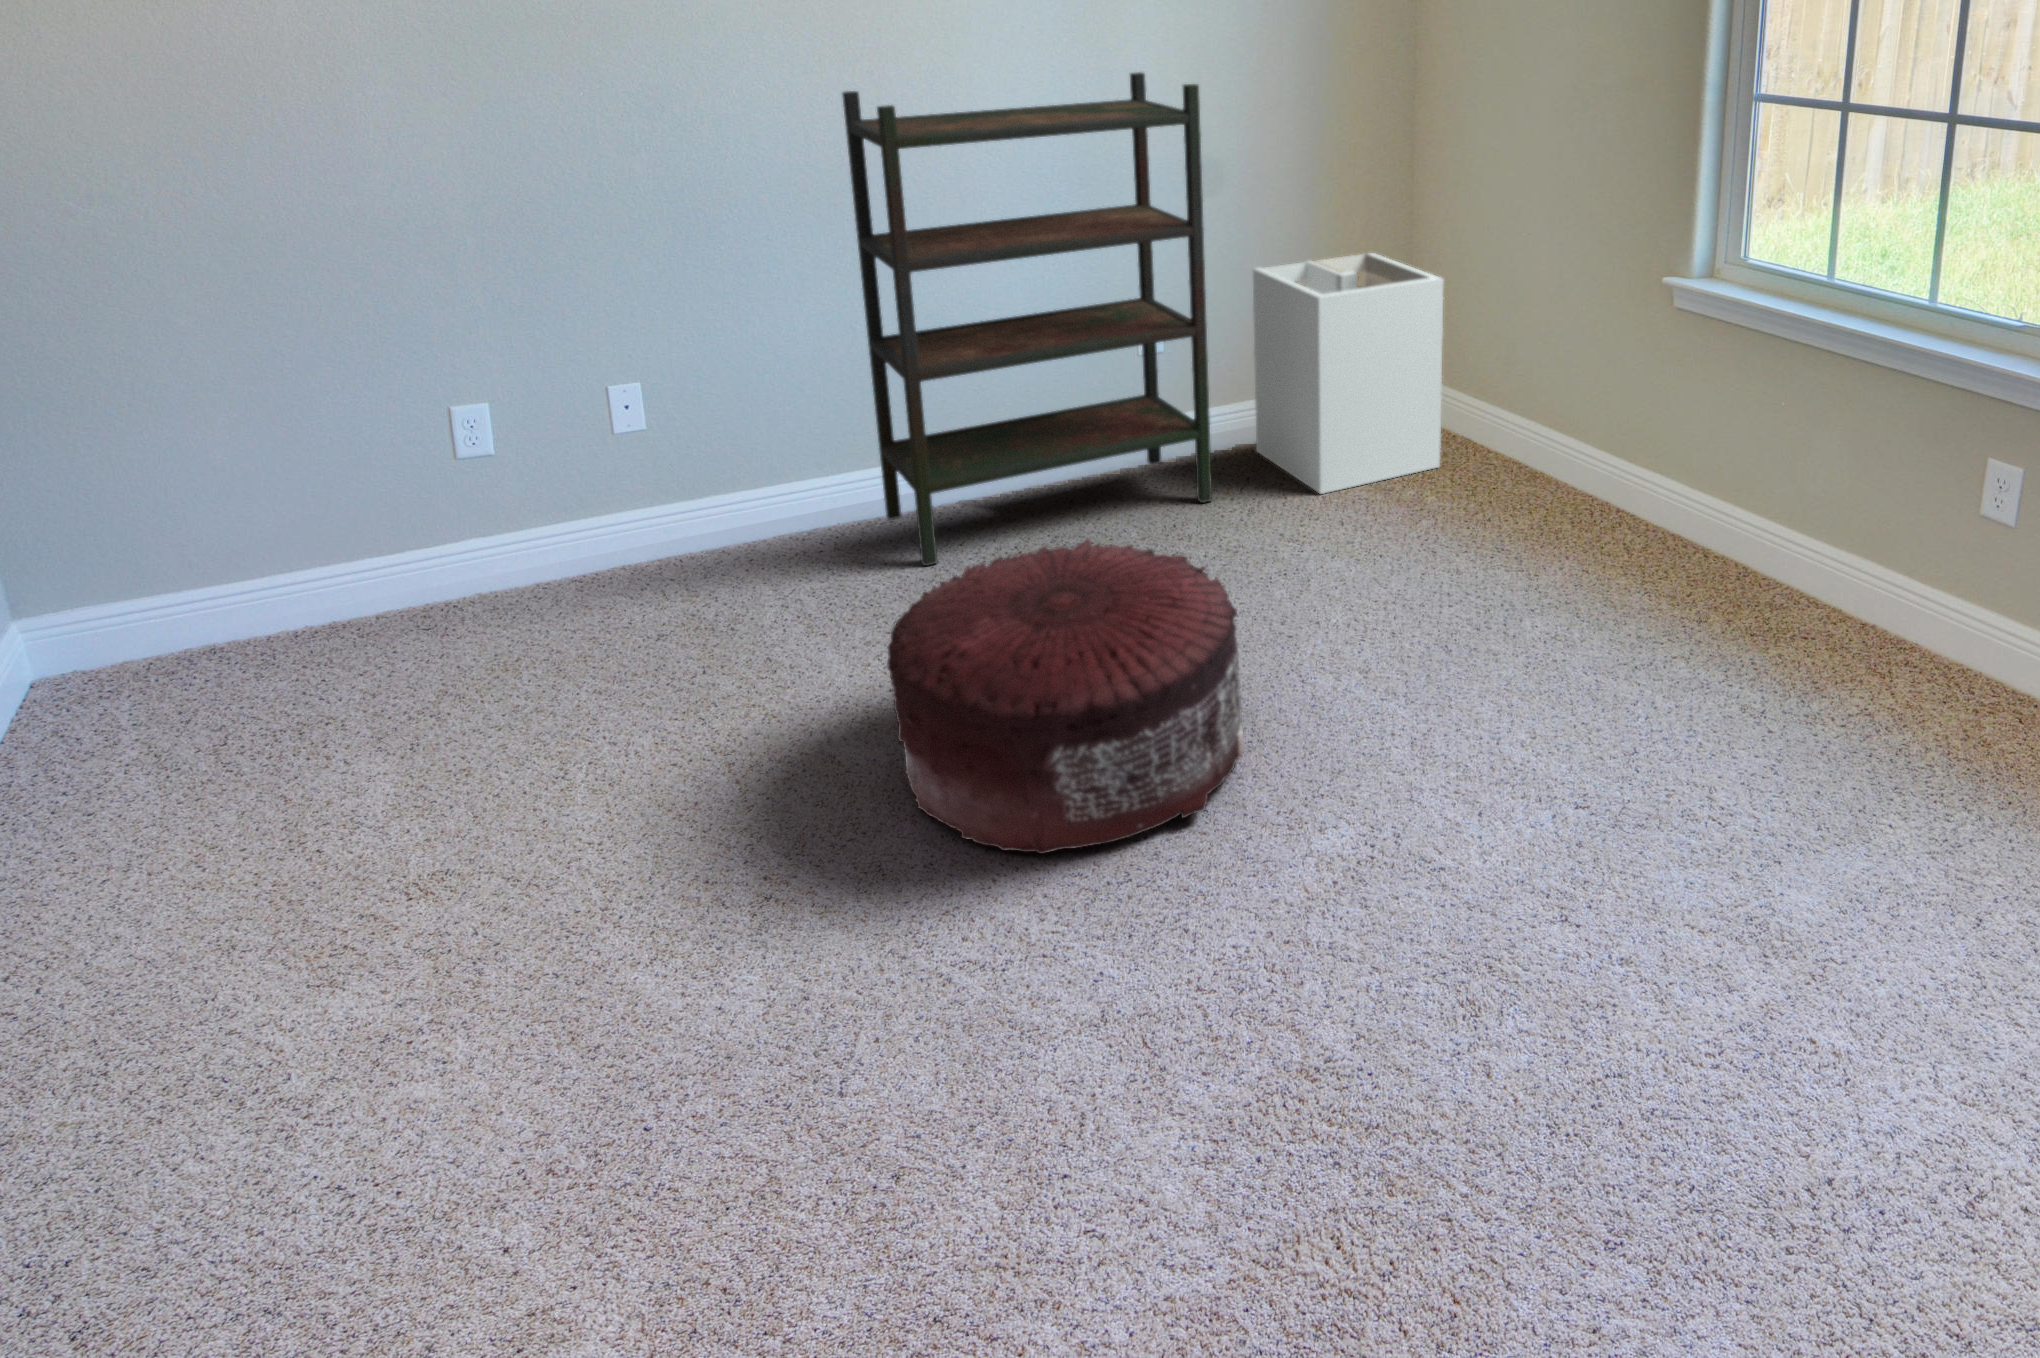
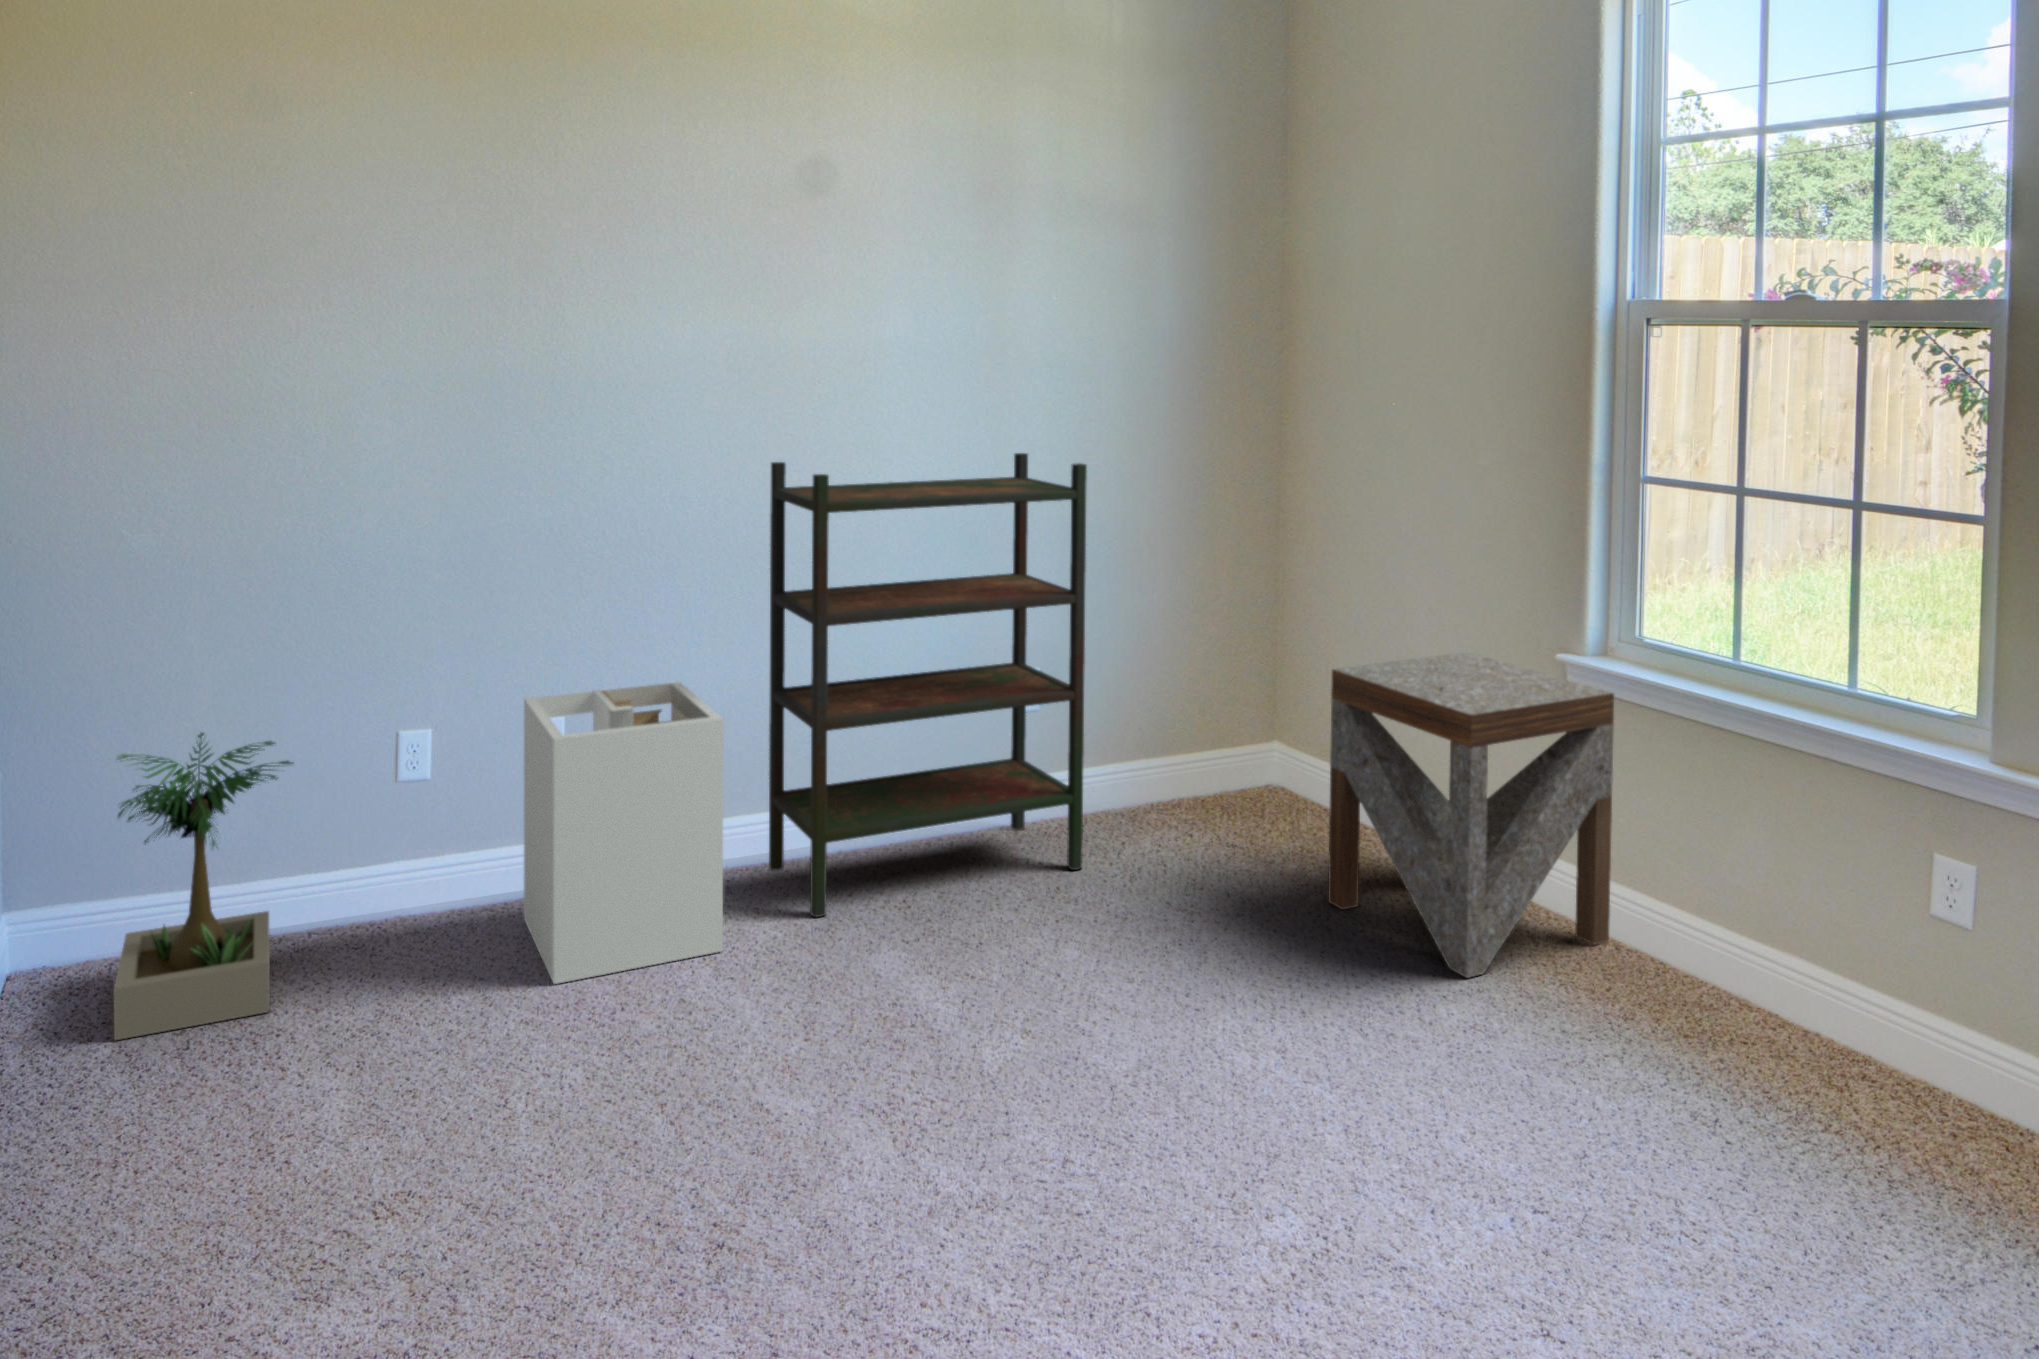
laundry hamper: present [1253,253,1444,494] -> present [524,682,724,984]
side table: none [1451,271,1733,590] -> present [1328,652,1614,978]
potted plant: none [61,413,335,740] -> present [114,733,293,1040]
pouf: present [887,539,1244,854] -> none [829,888,1172,1216]

